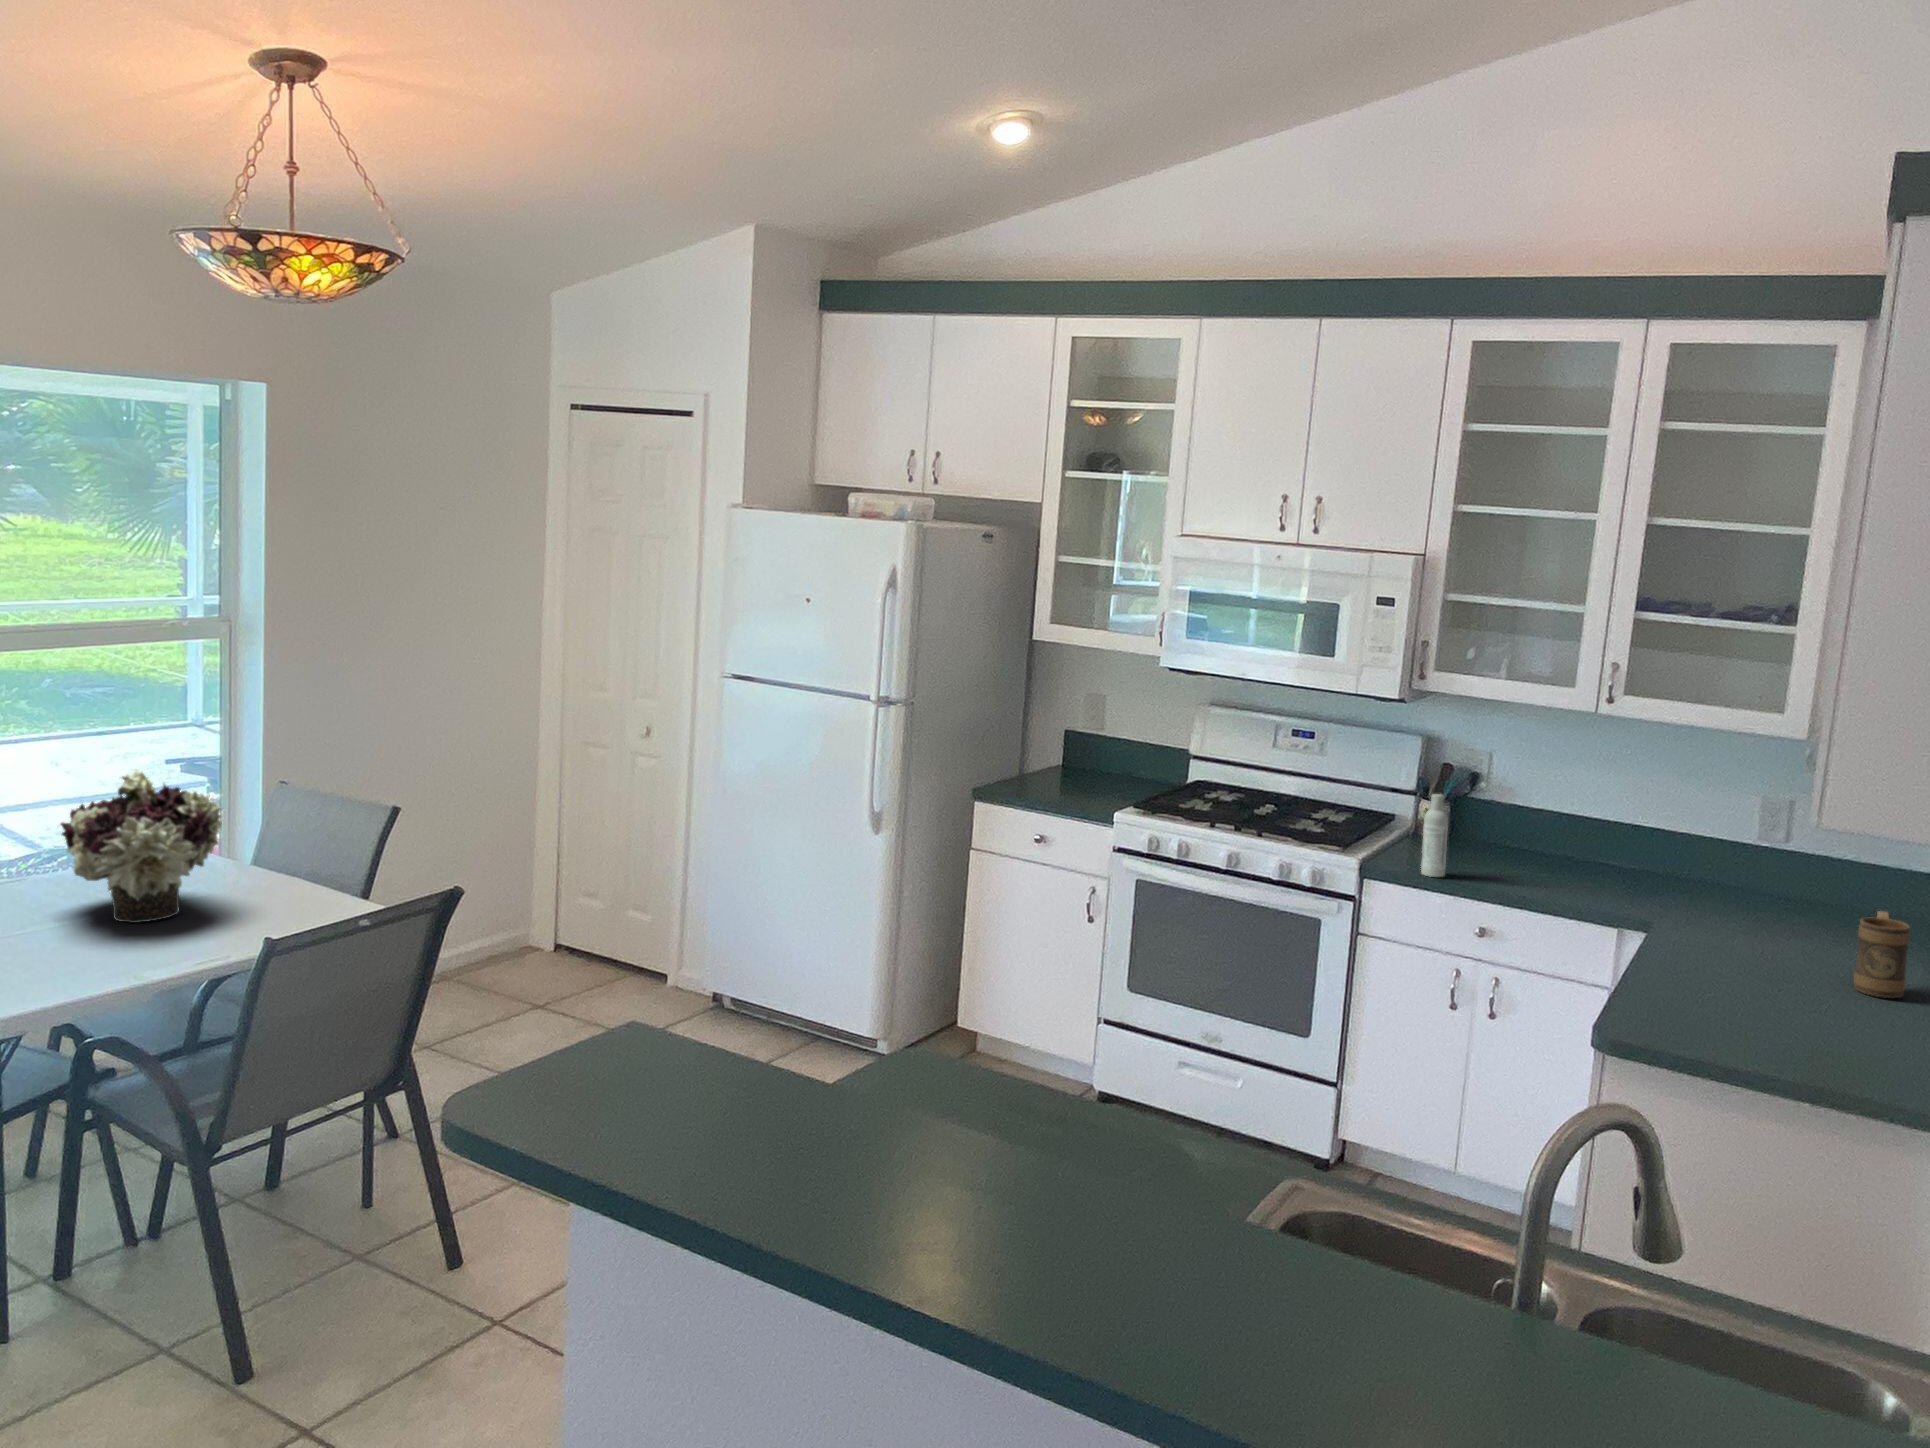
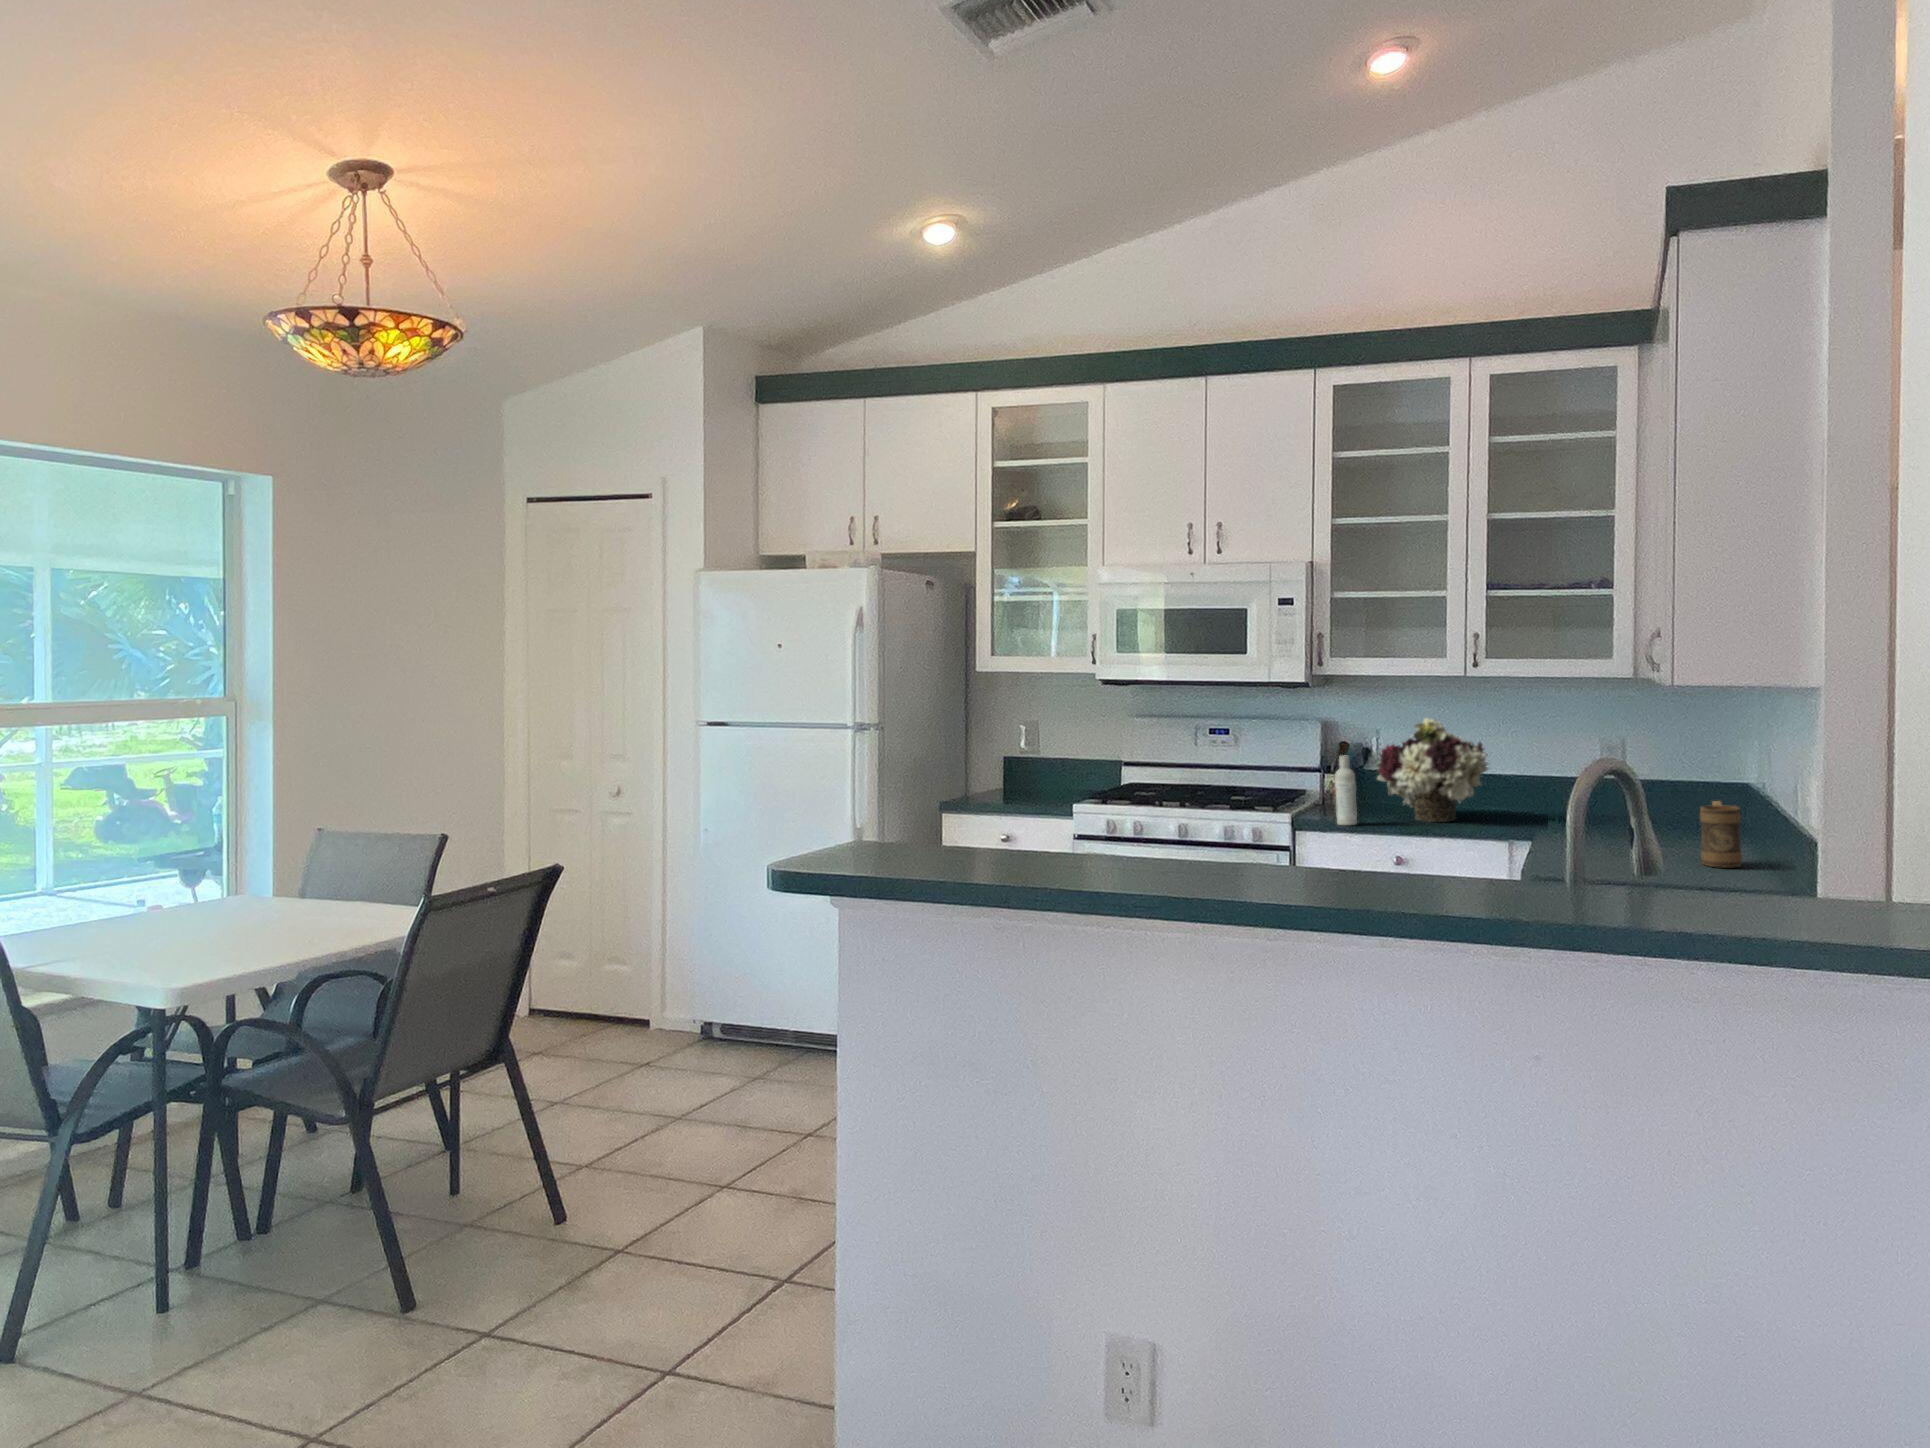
flower arrangement: present [61,769,222,923] -> present [1377,718,1489,822]

